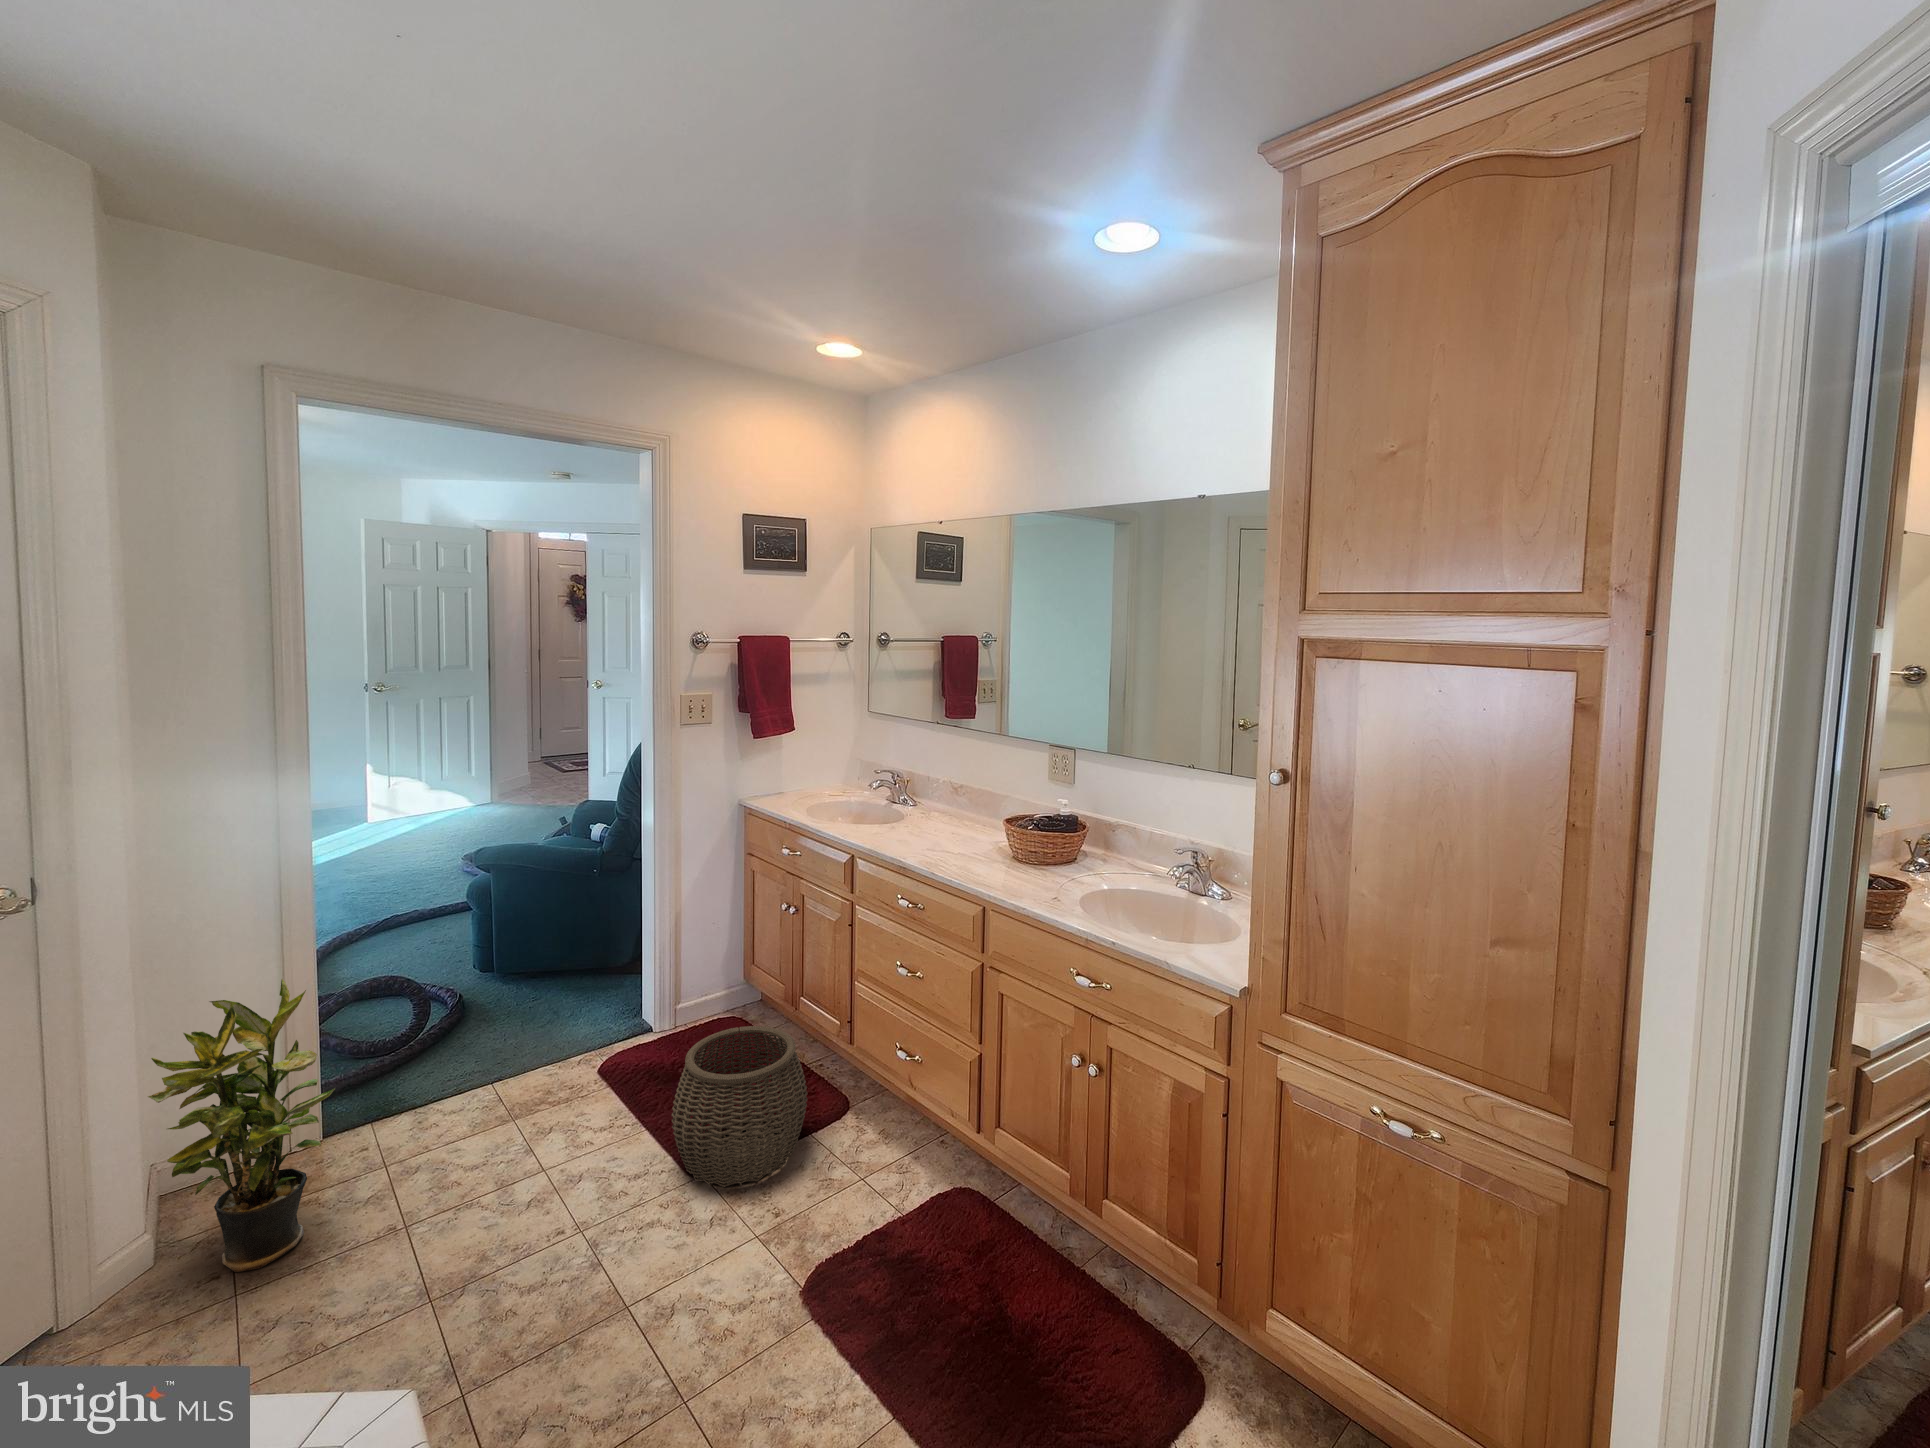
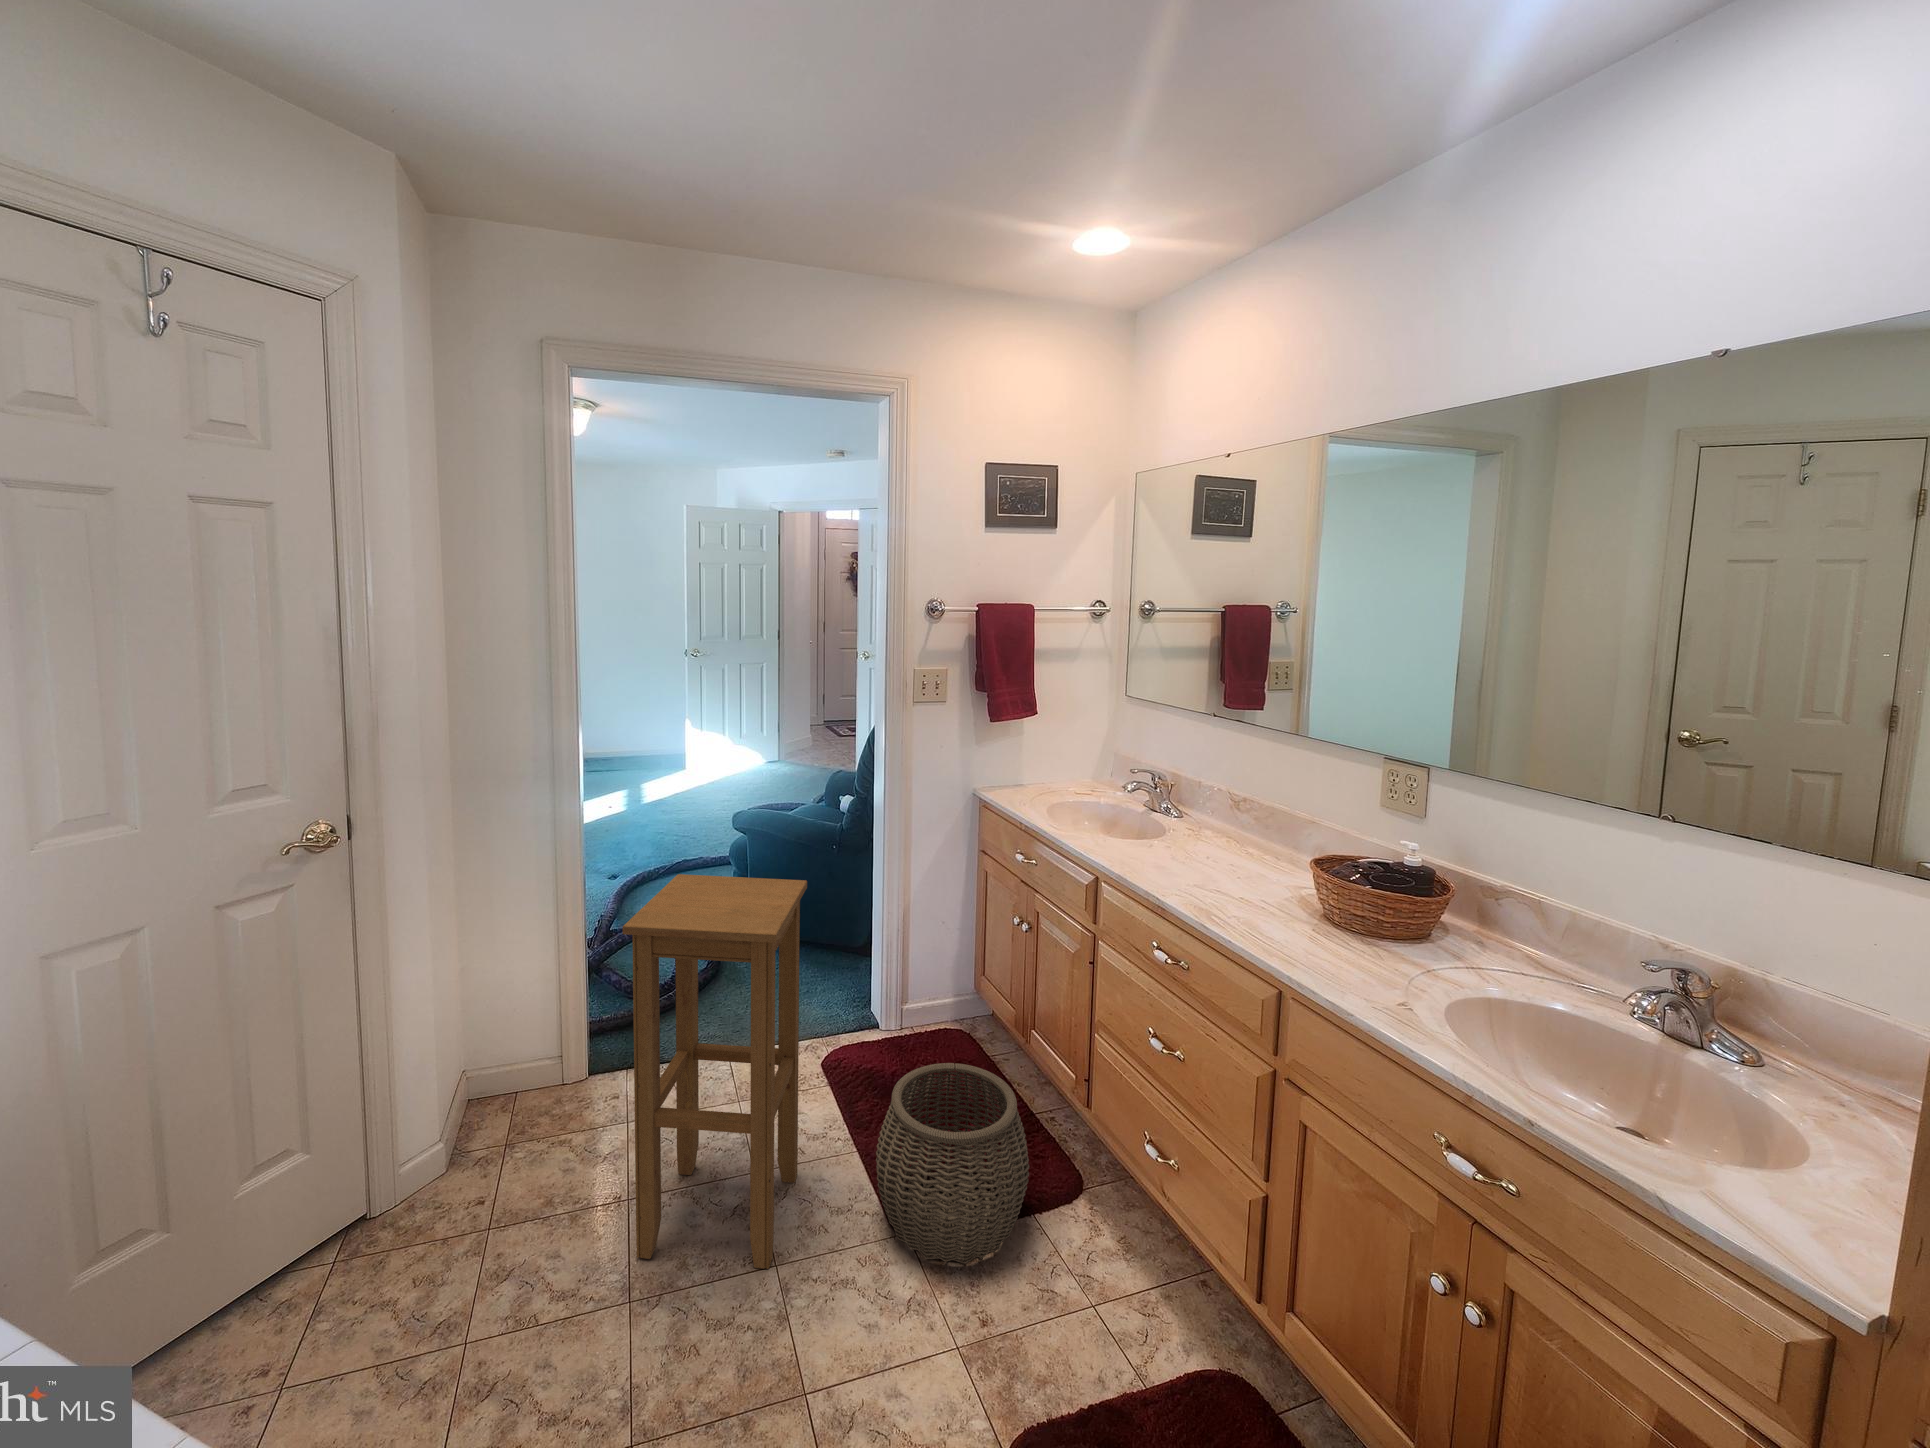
stool: none [413,888,595,1266] -> present [623,874,807,1269]
potted plant: present [148,979,335,1272] -> none [435,930,575,1205]

